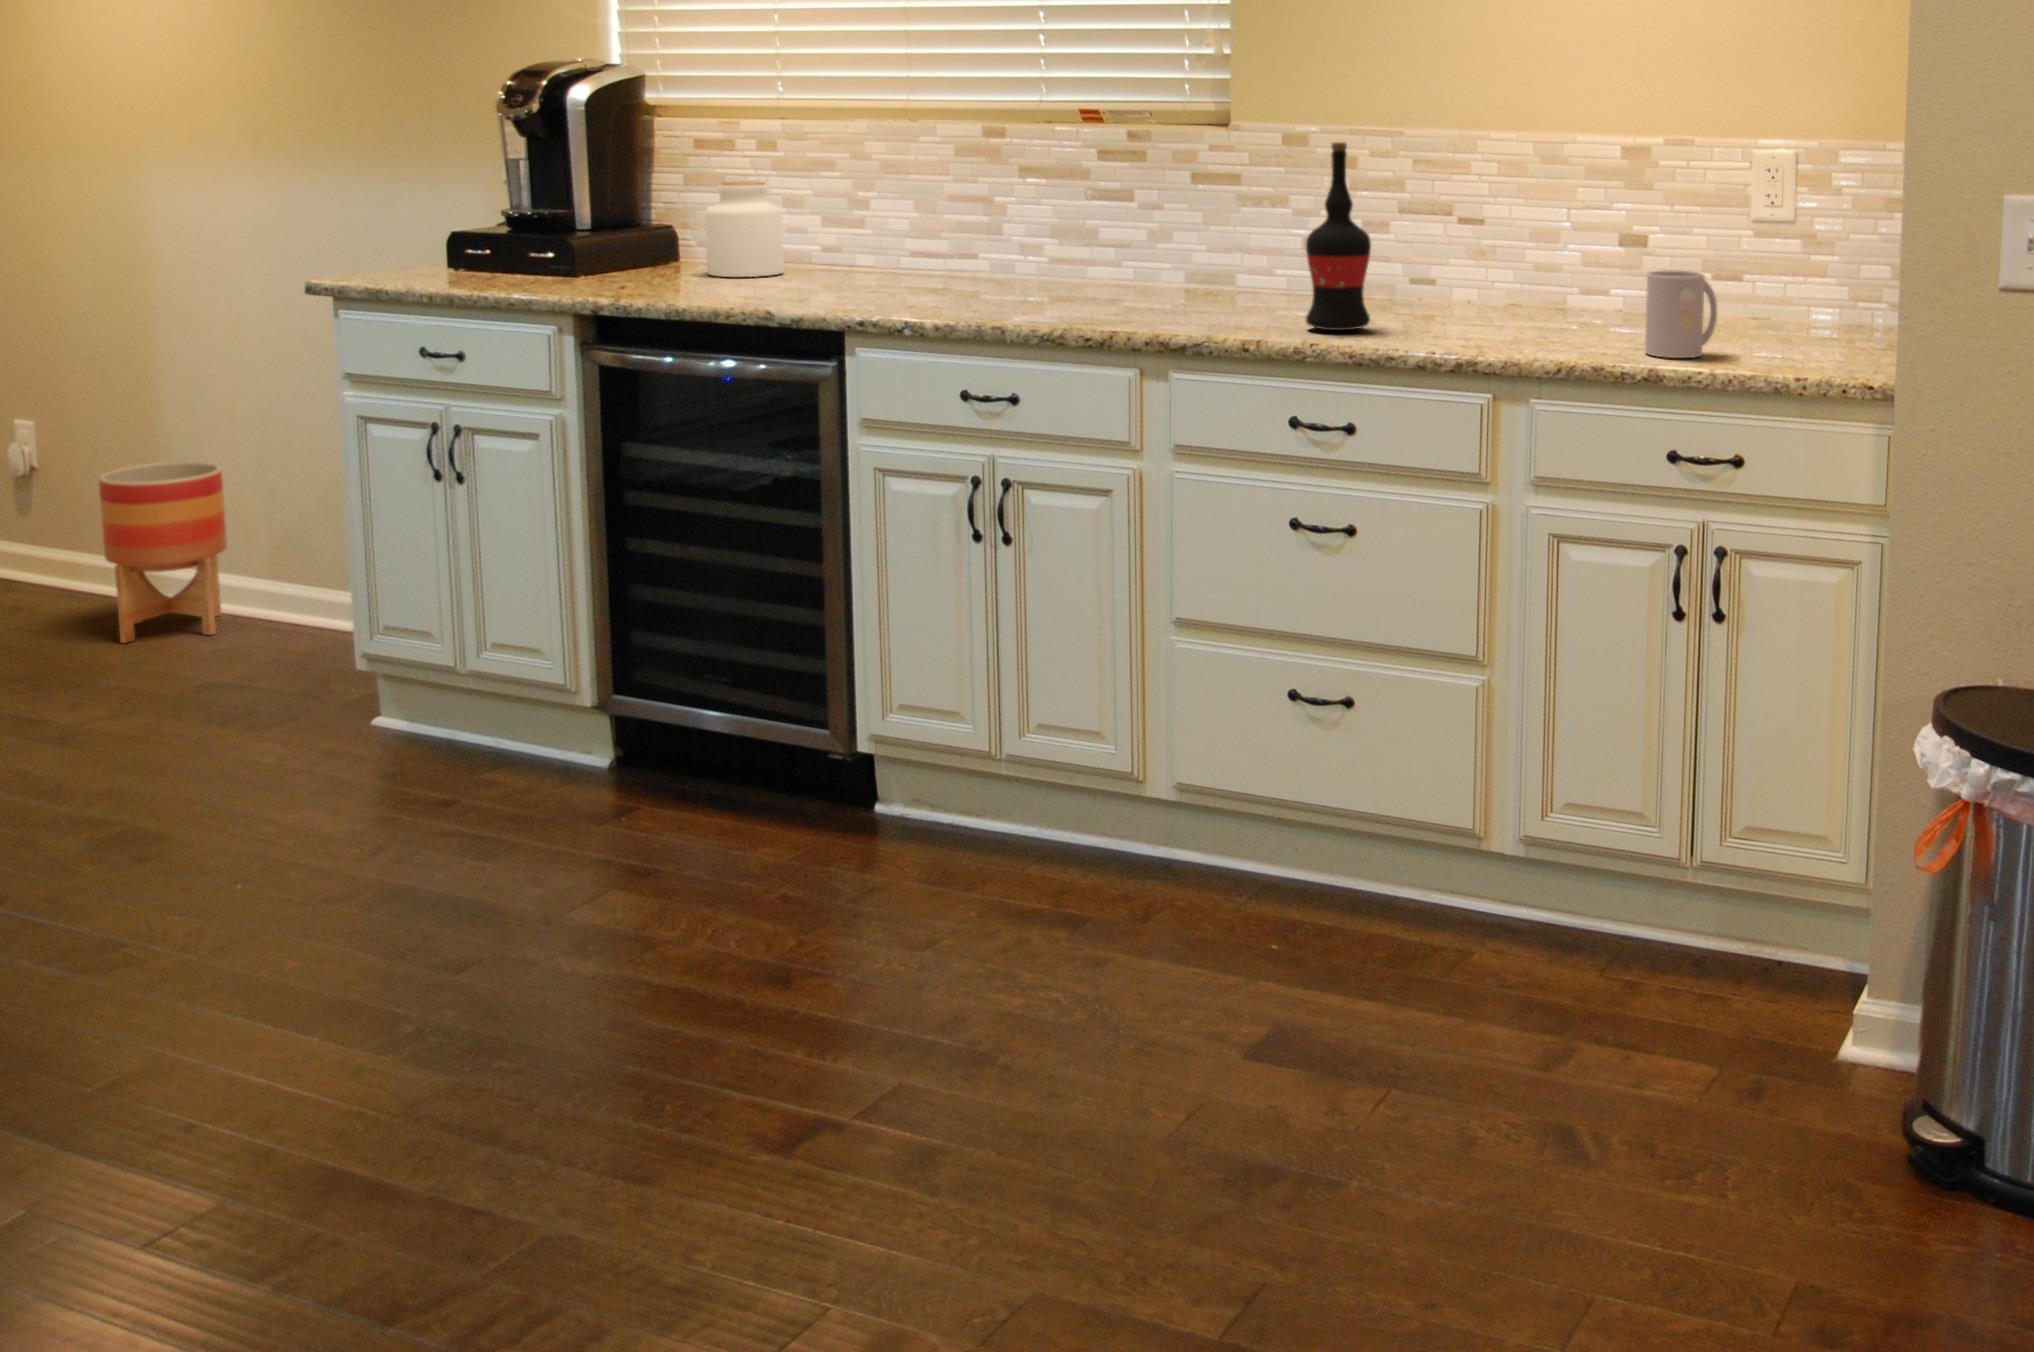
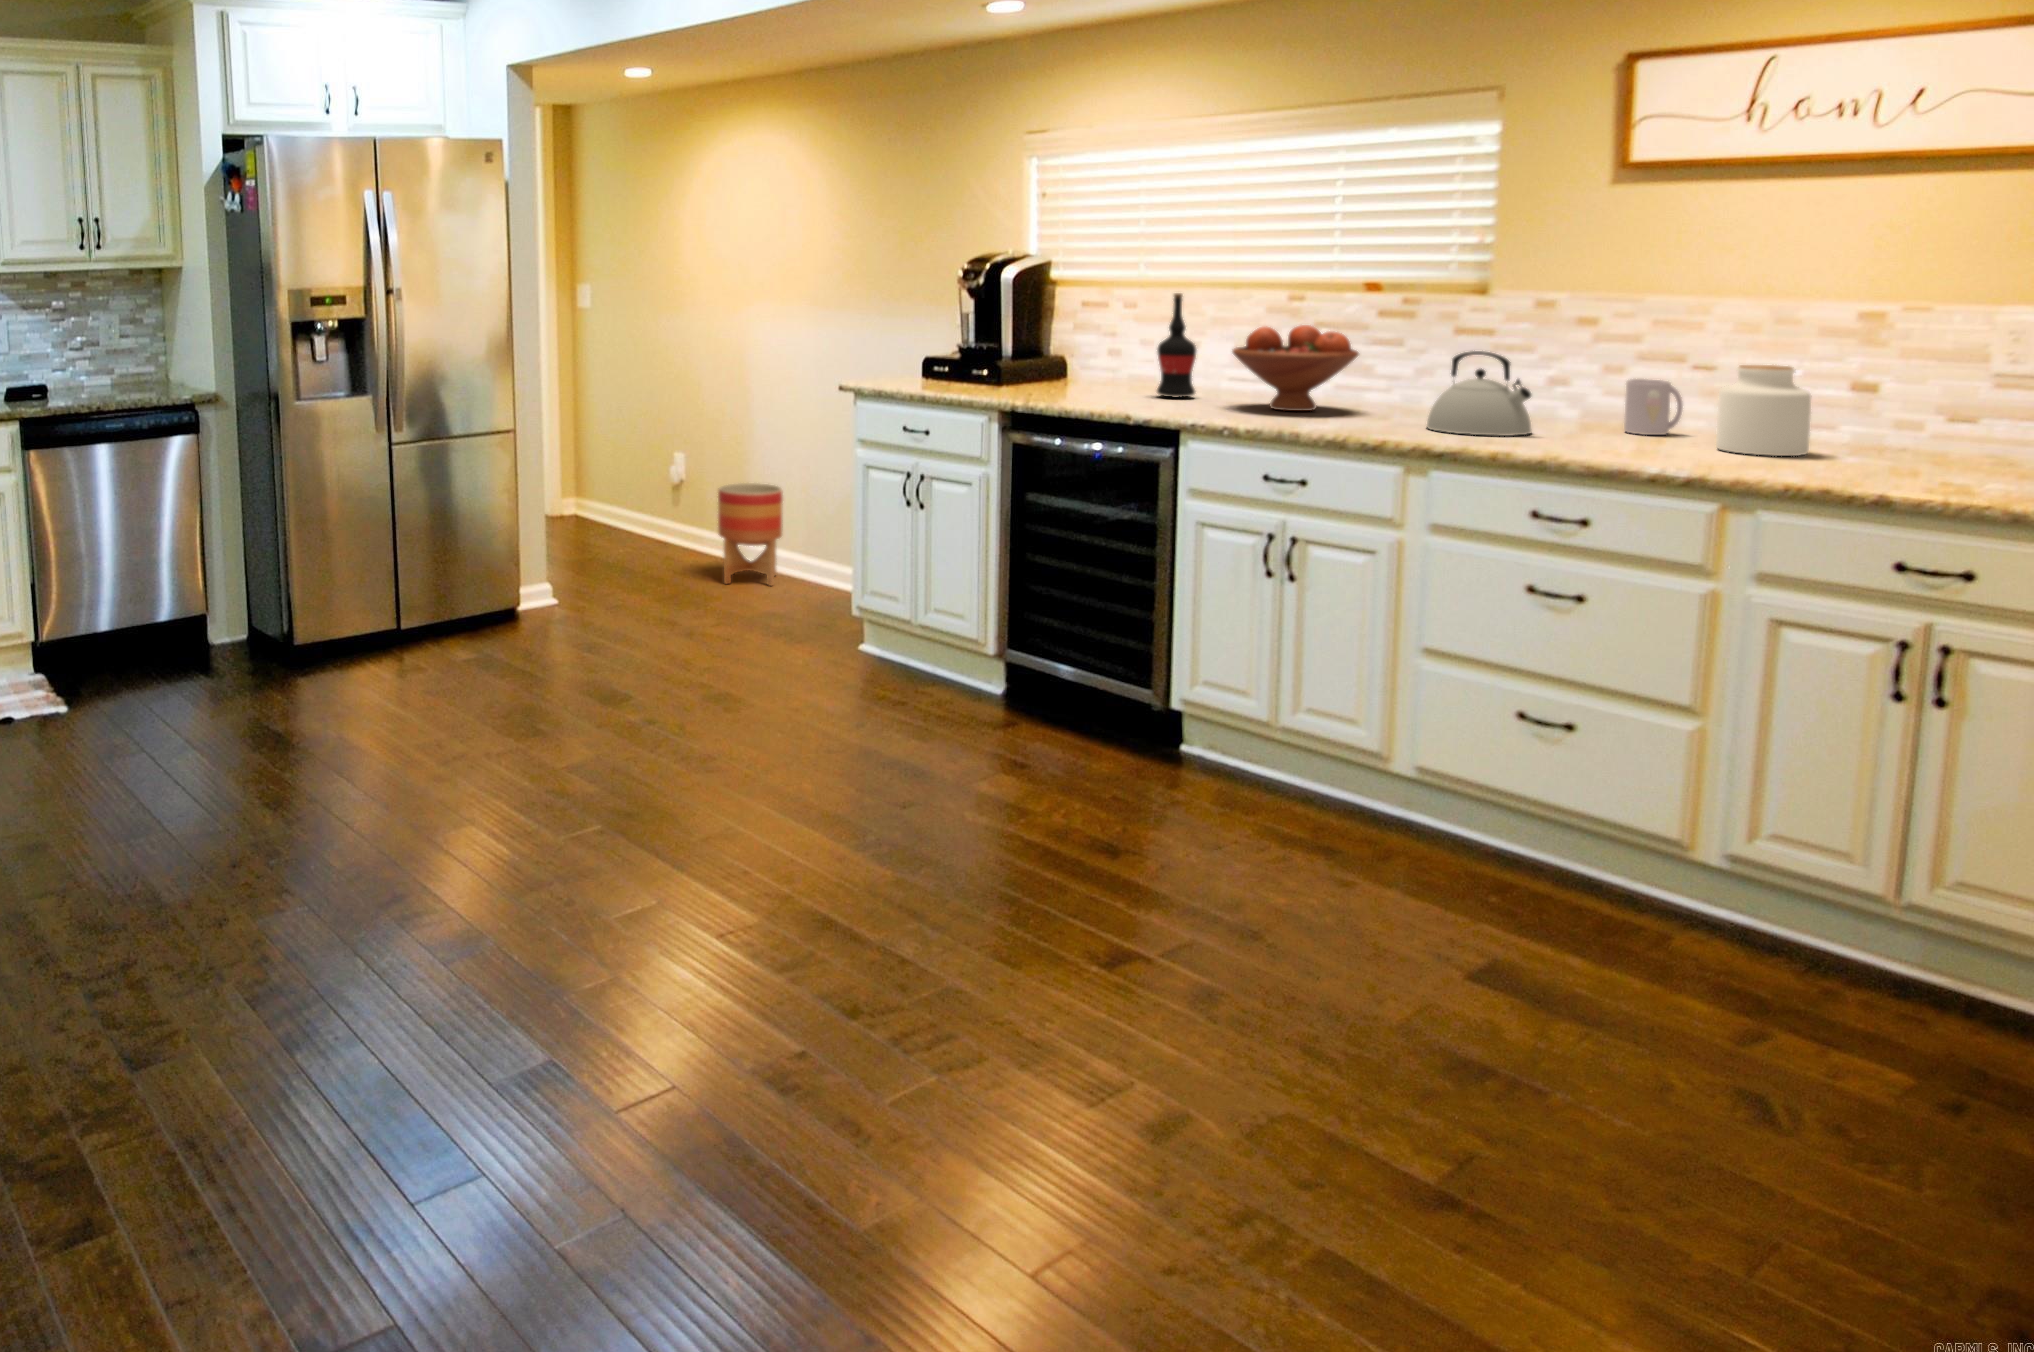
wine bottle: present [1306,142,1371,331] -> present [1157,293,1196,397]
fruit bowl: none [913,170,1078,296] -> present [1232,325,1359,411]
jar: present [705,182,784,277] -> present [1716,365,1811,456]
kettle: none [1166,202,1288,318] -> present [1427,351,1532,436]
mug: present [1645,270,1717,358] -> present [1624,379,1683,435]

